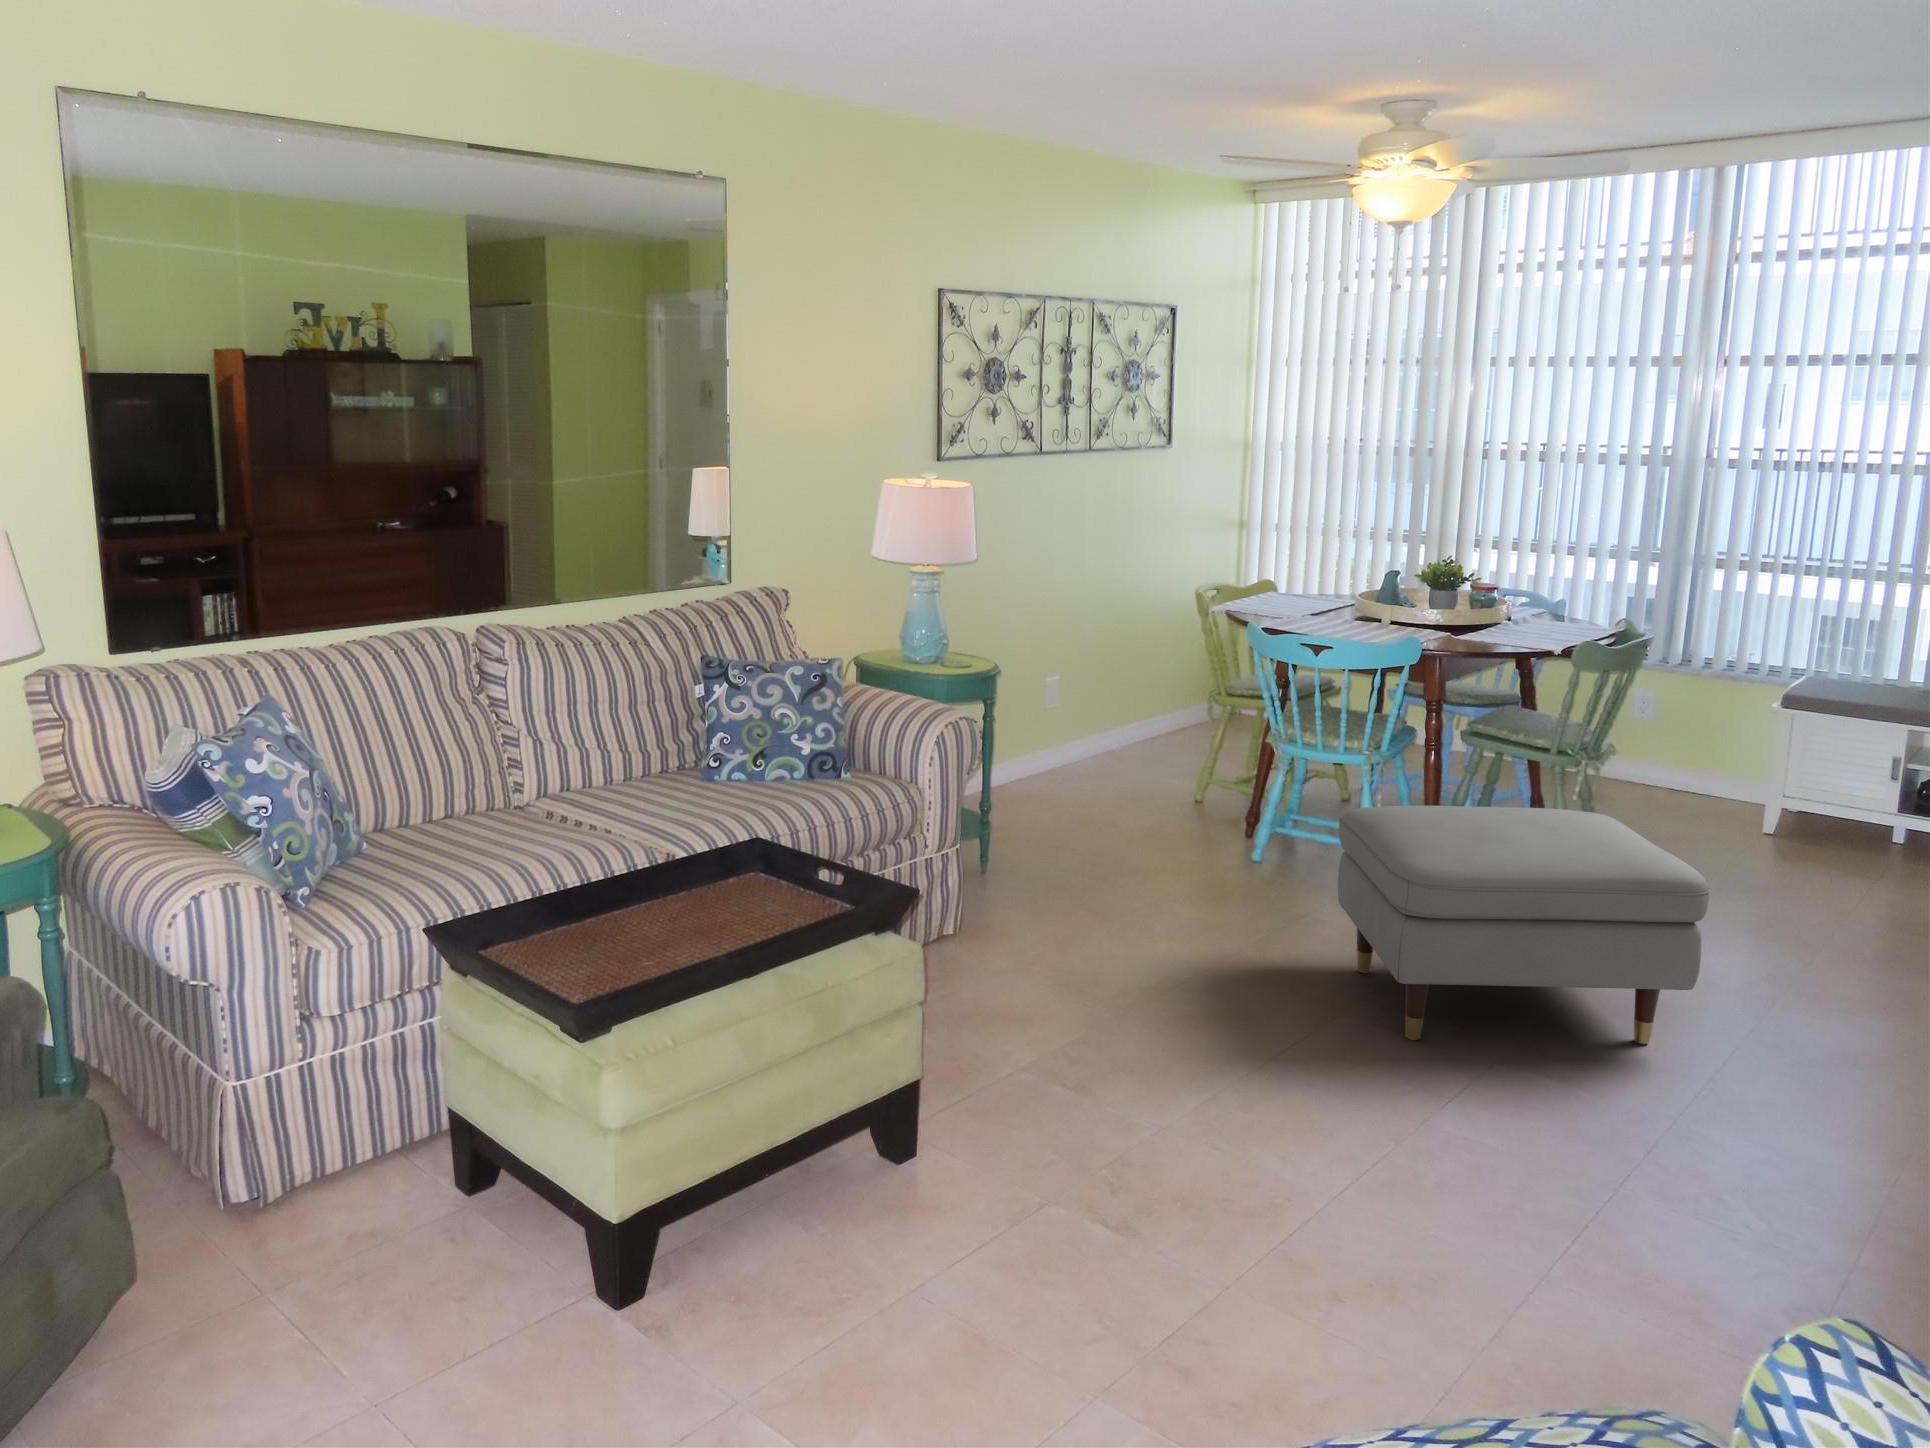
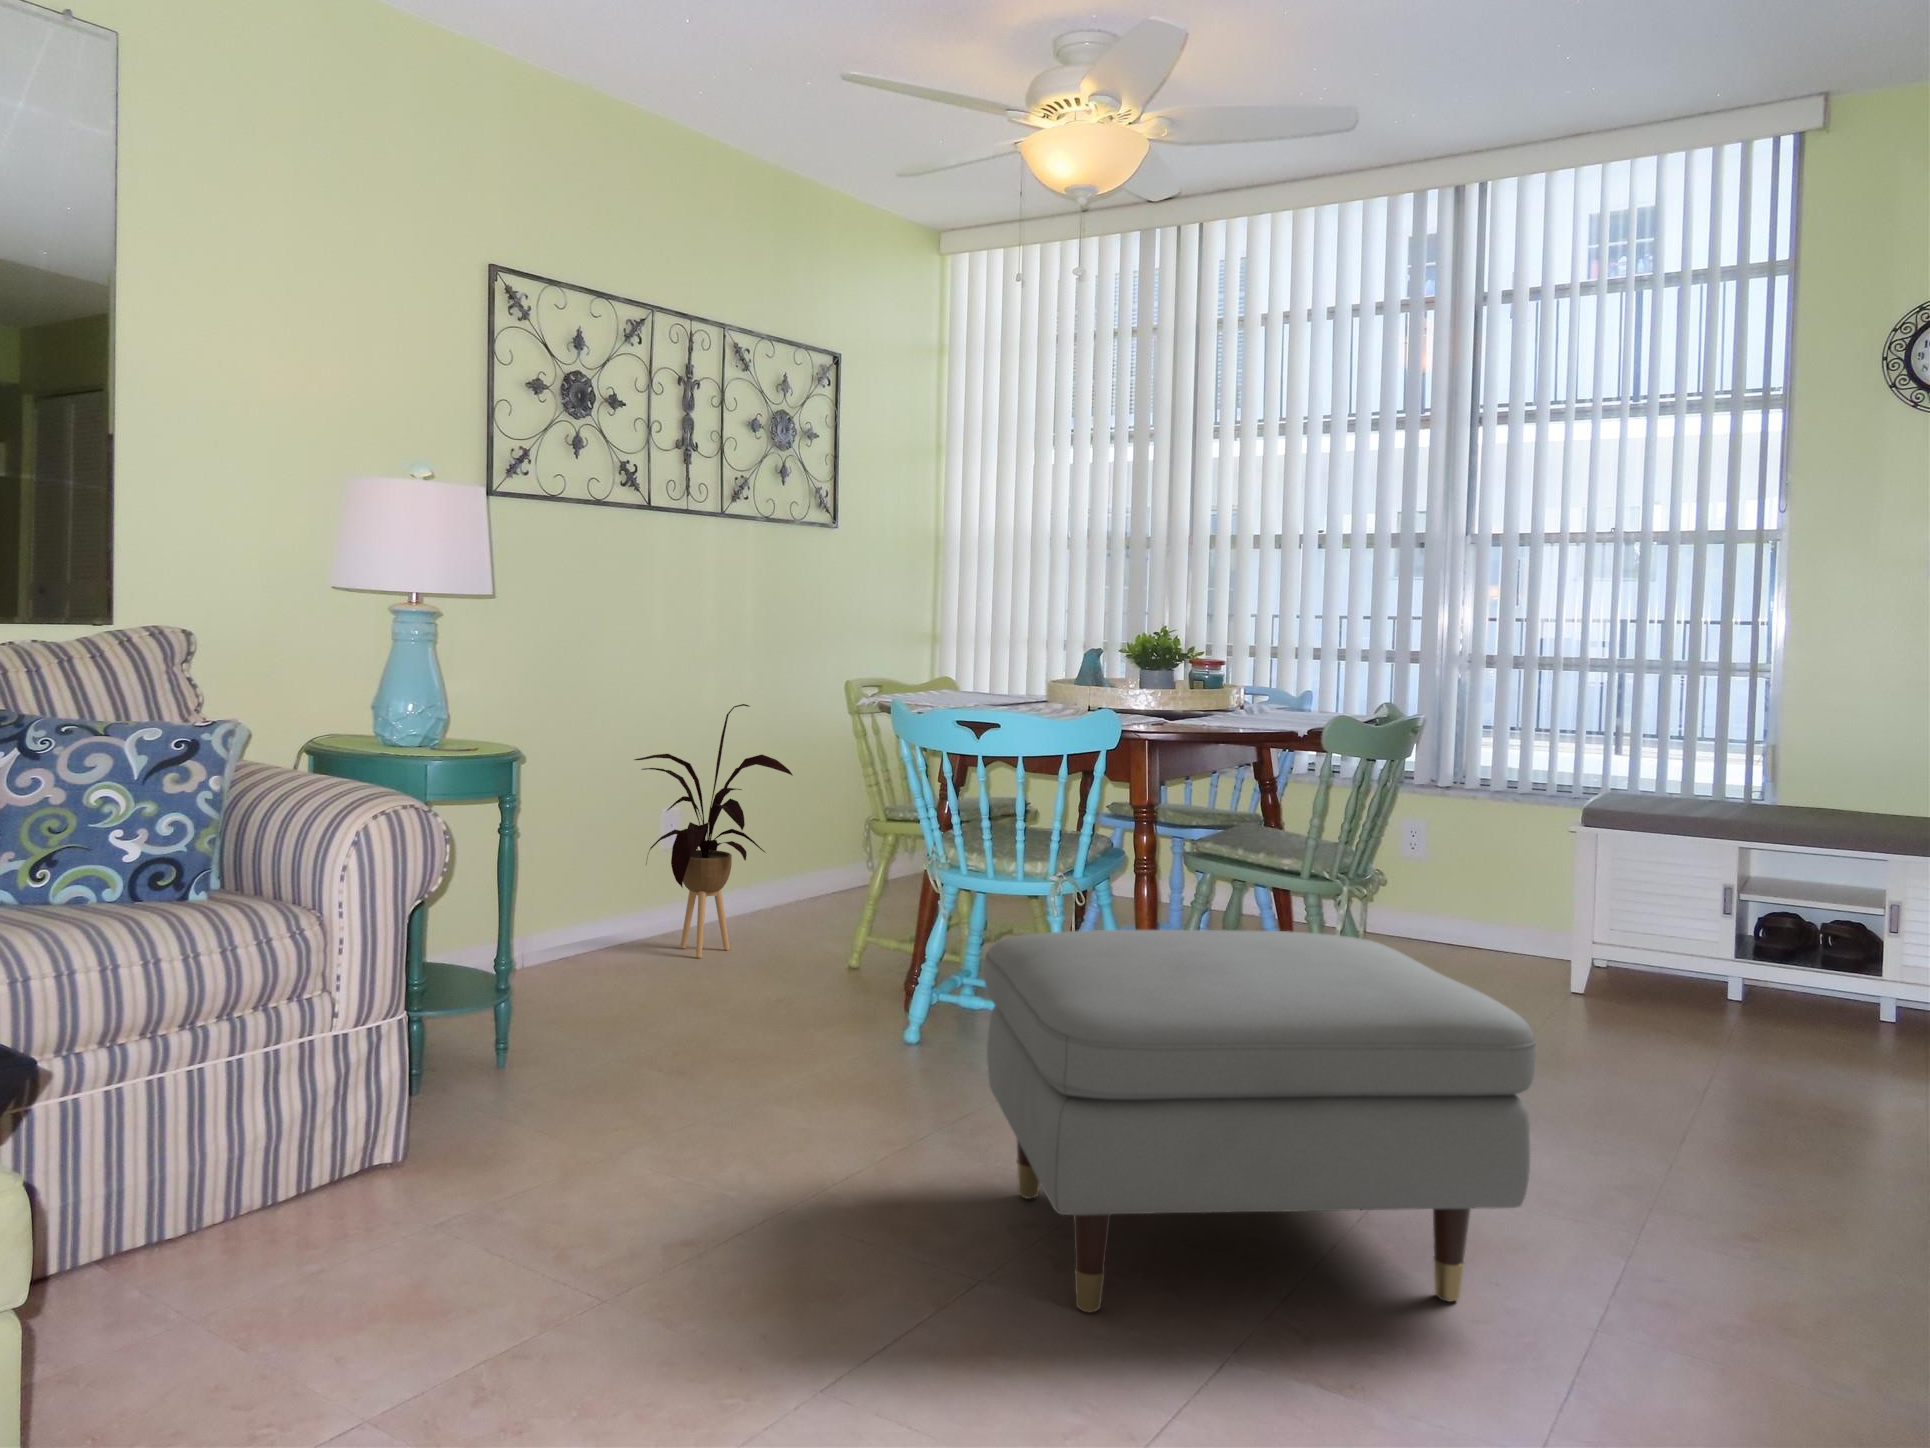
house plant: none [1035,606,1156,792] -> present [634,704,792,957]

